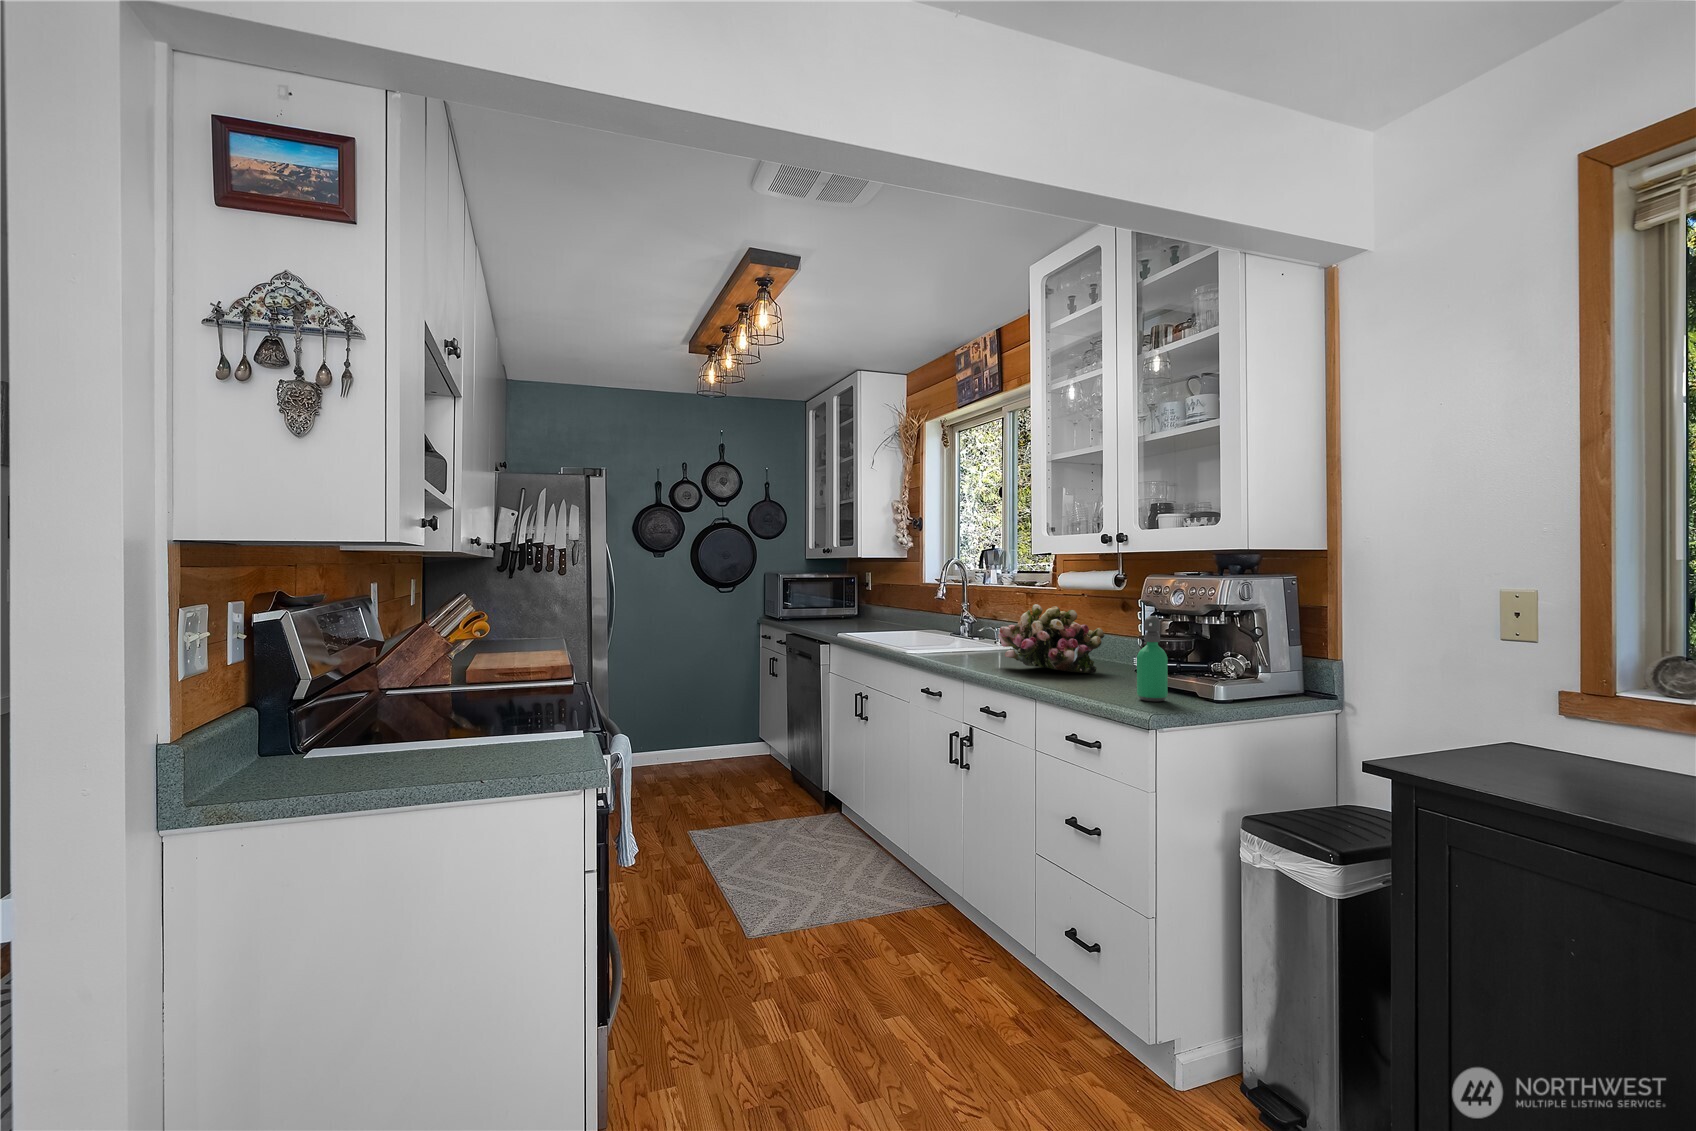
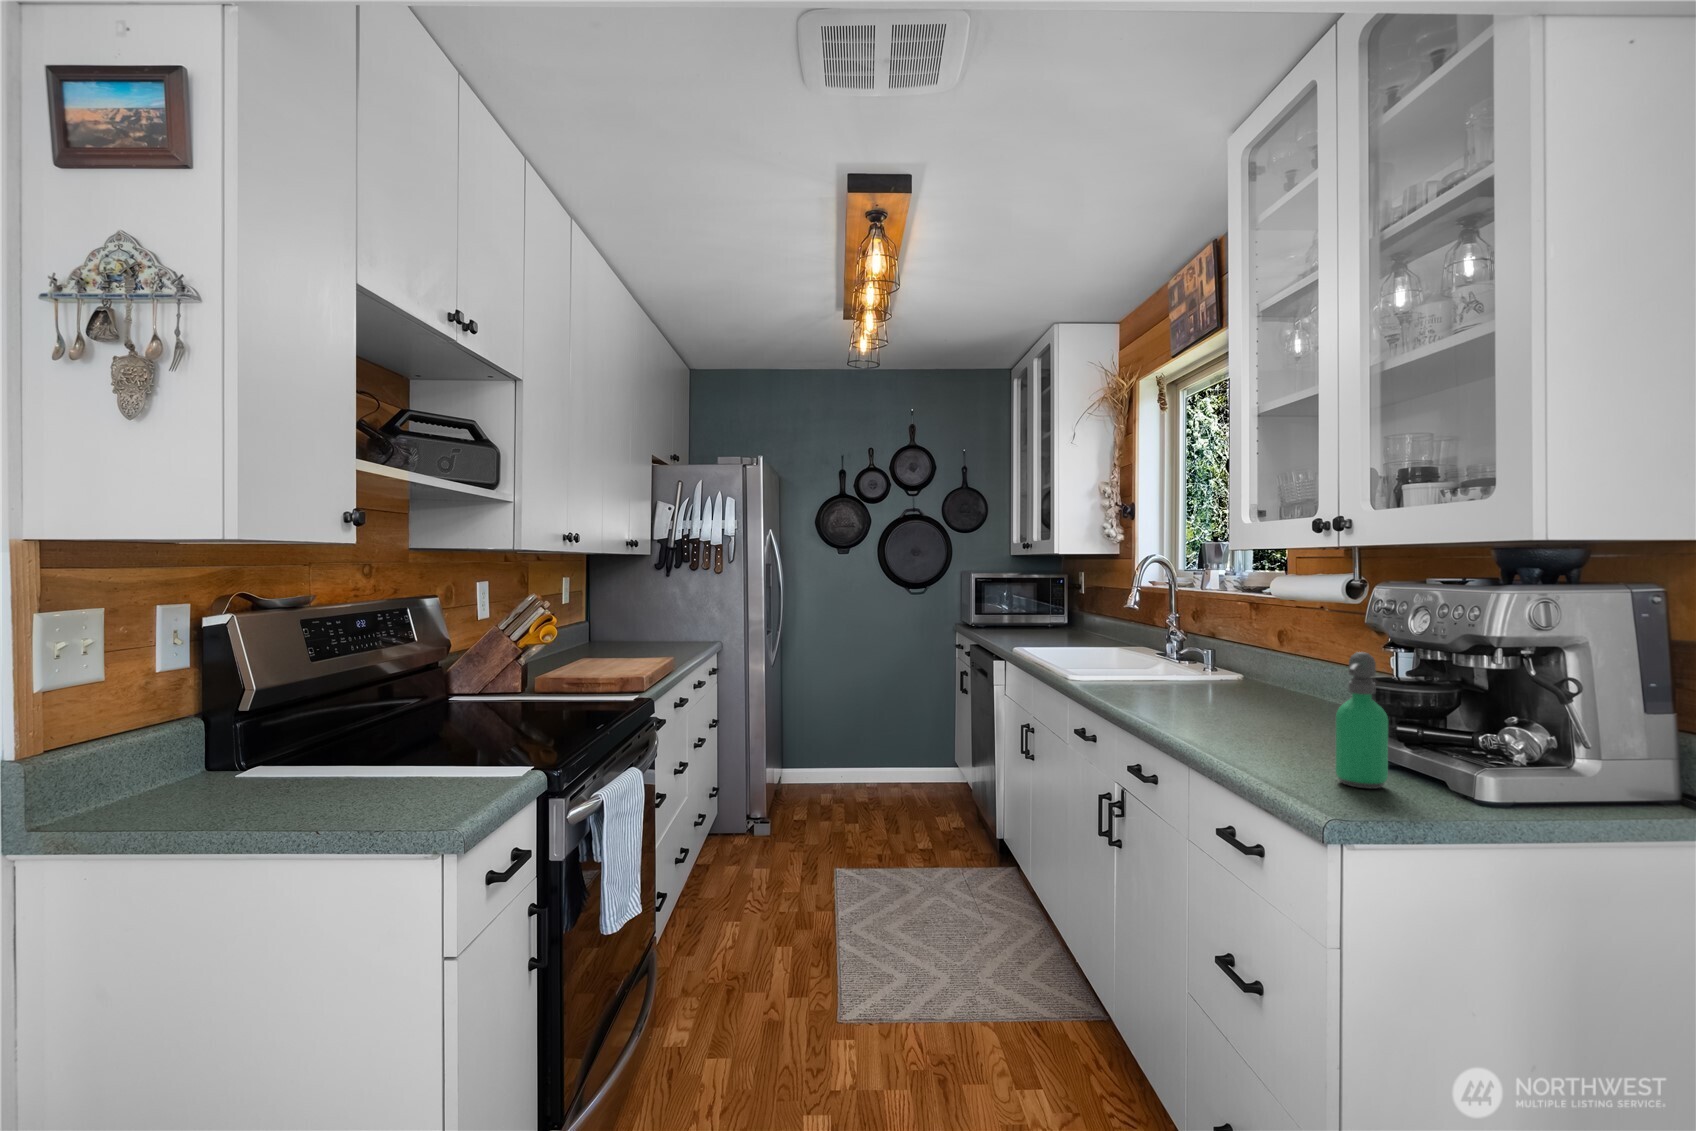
flower arrangement: present [998,604,1104,673] -> none [1167,623,1331,726]

